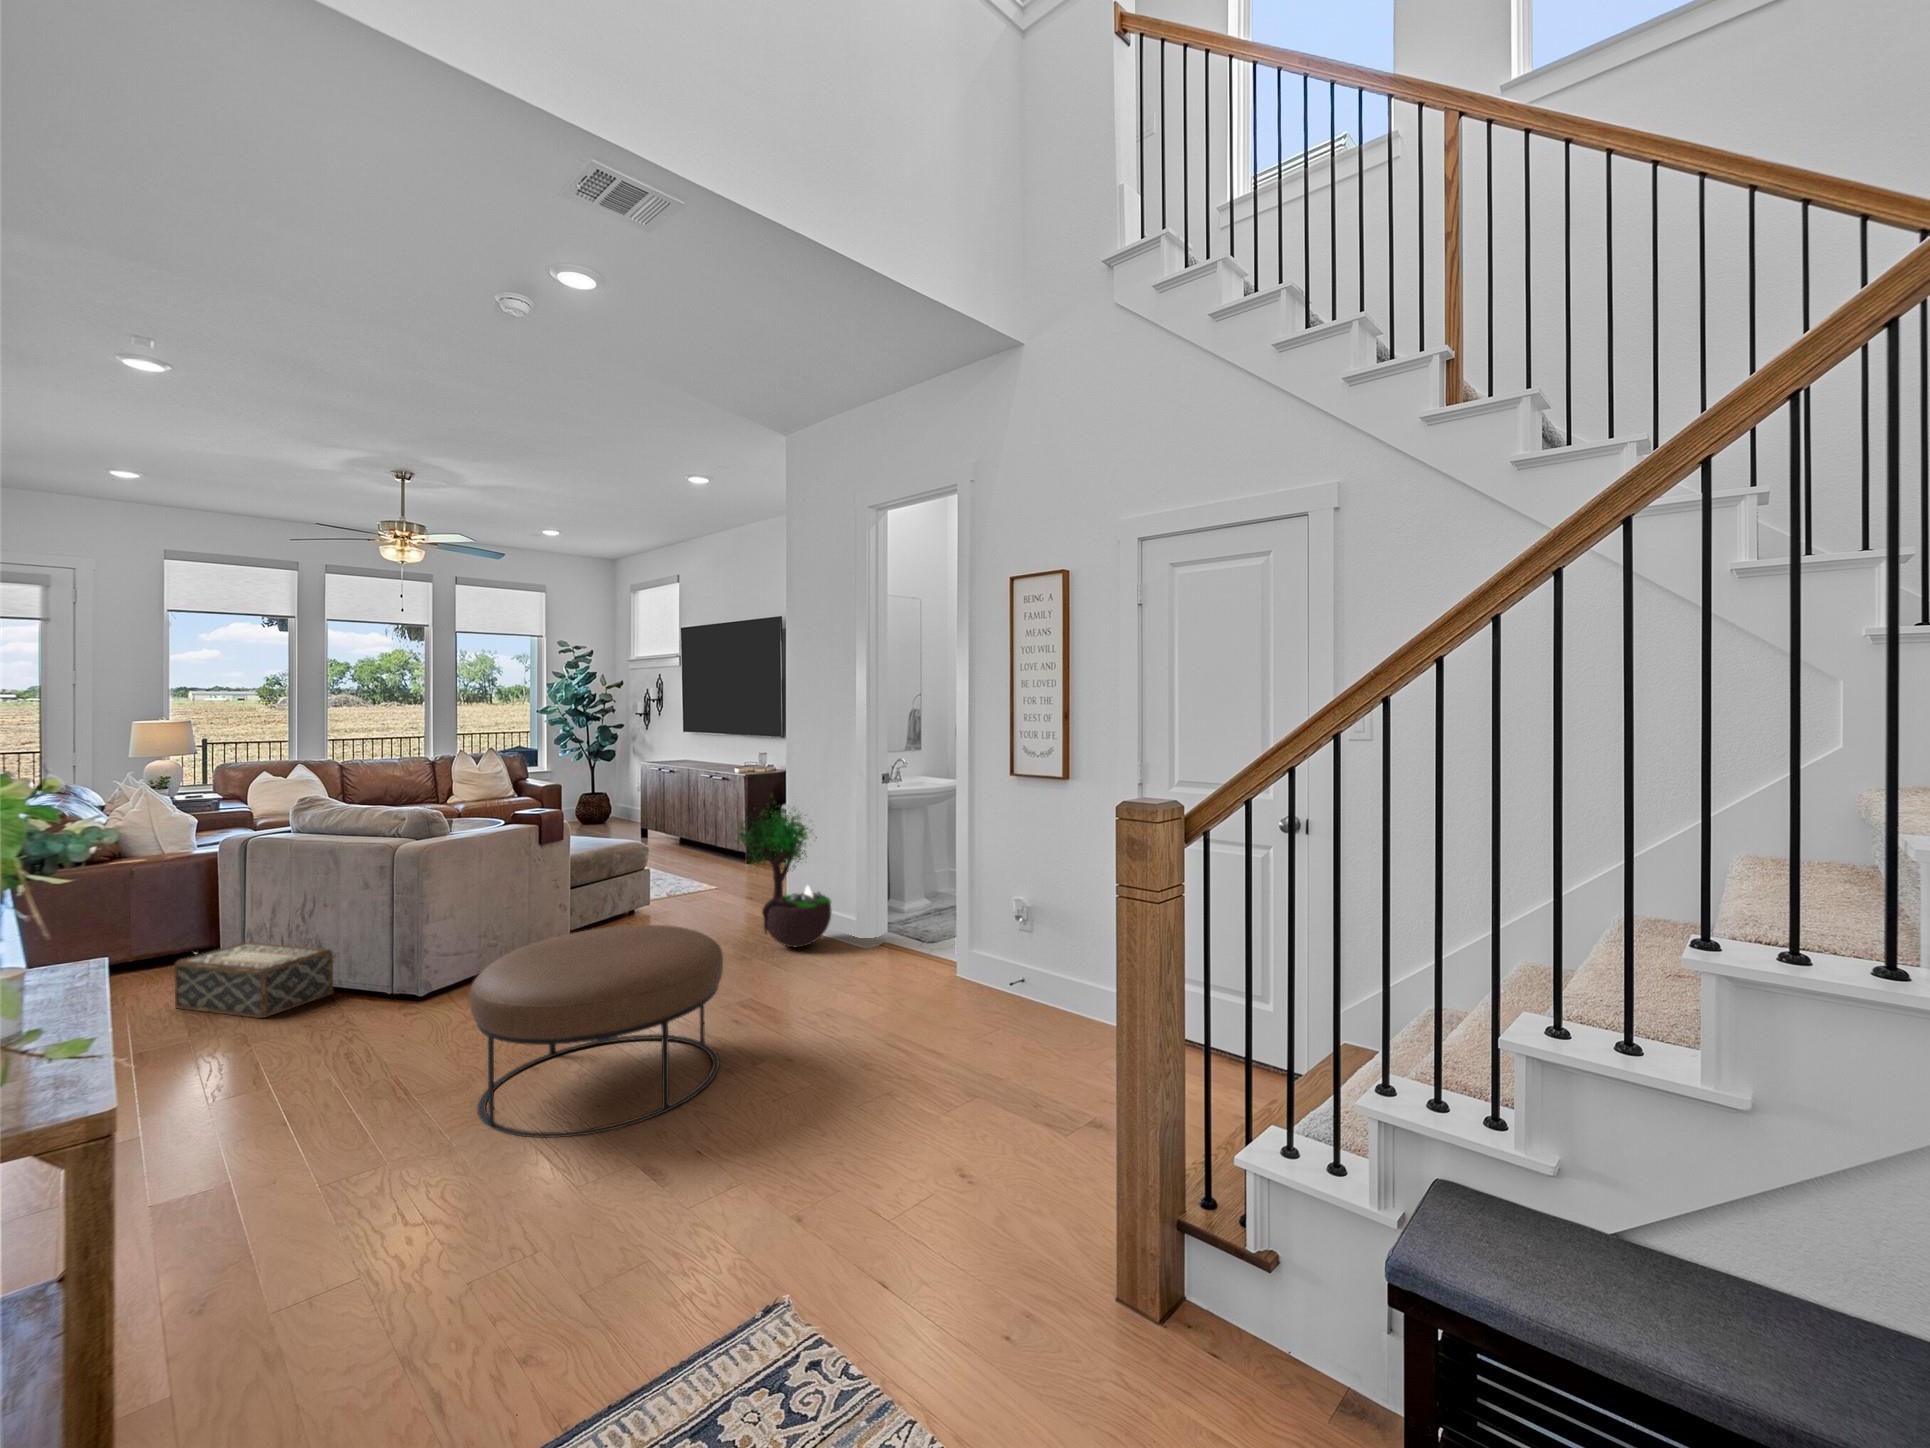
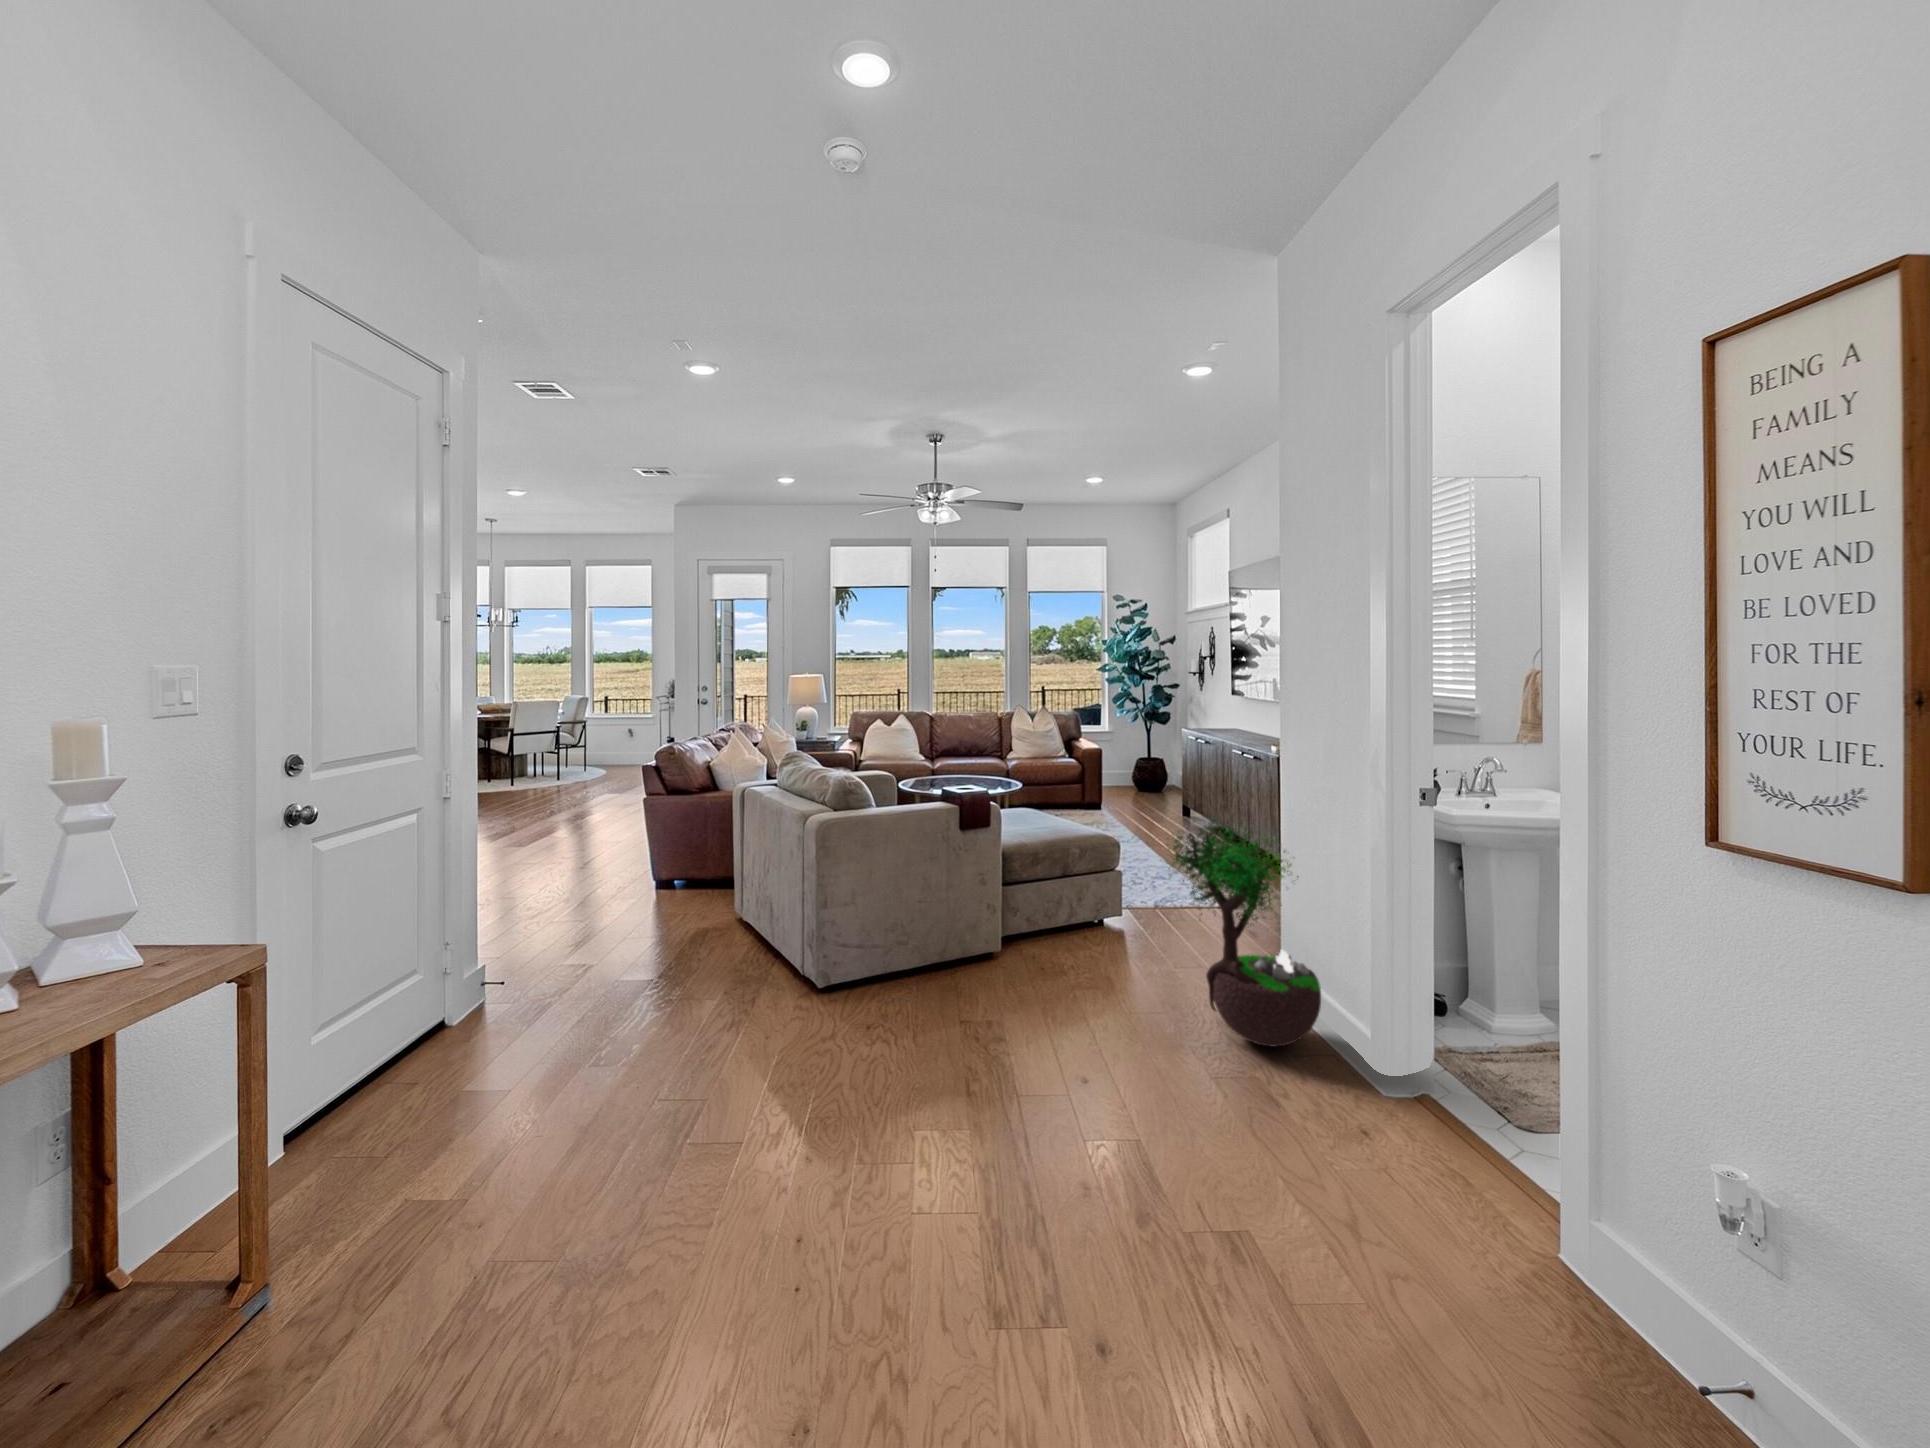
ottoman: present [470,925,723,1138] -> none [661,982,1012,1368]
woven basket: present [175,942,333,1018] -> none [687,882,779,966]

